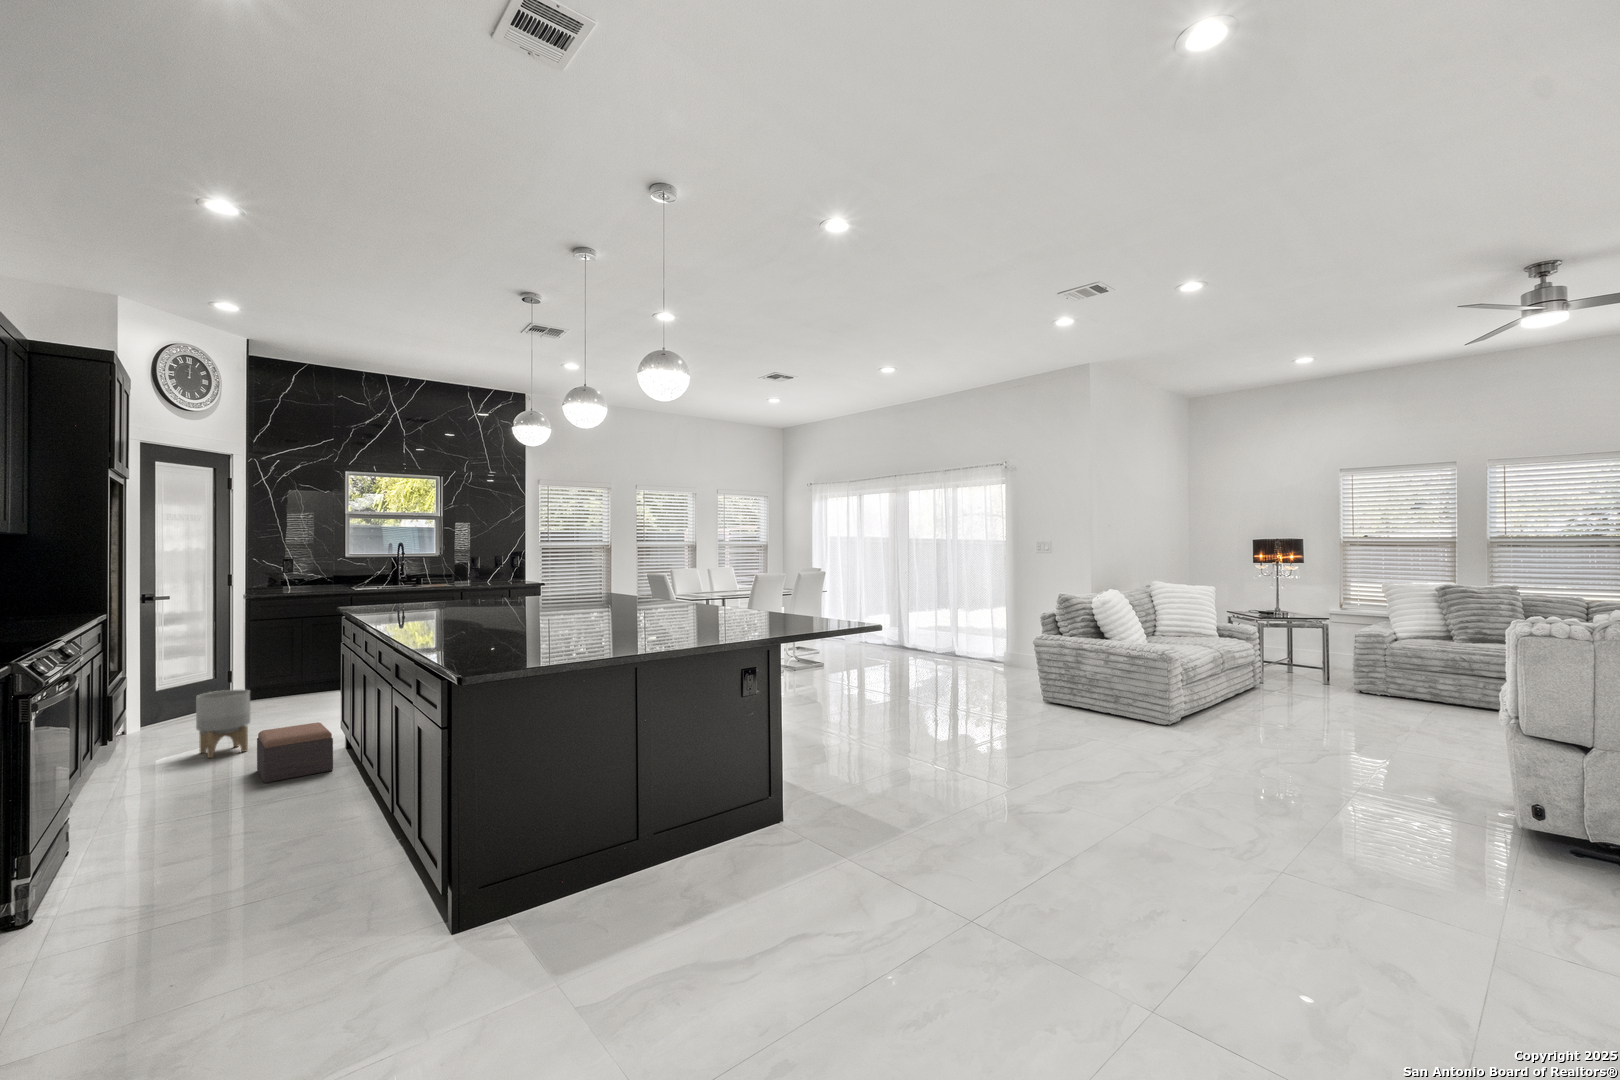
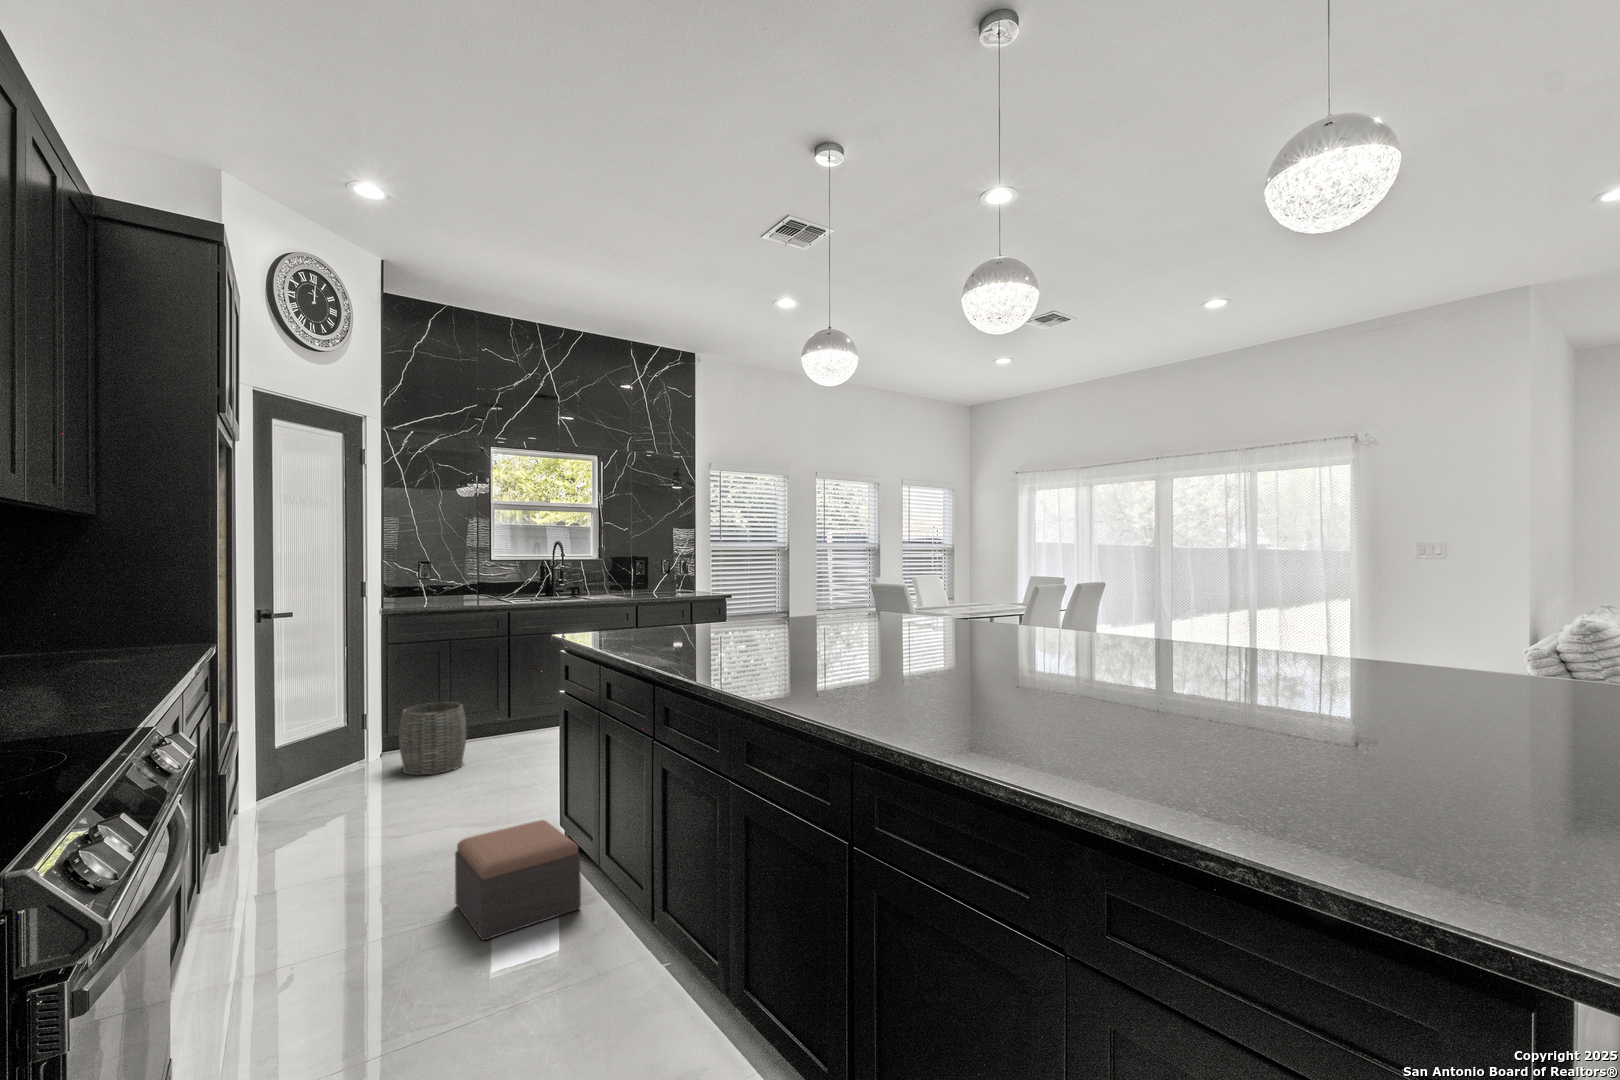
woven basket: none [256,662,308,712] -> present [399,702,466,775]
planter: present [196,690,250,758] -> none [346,757,423,873]

